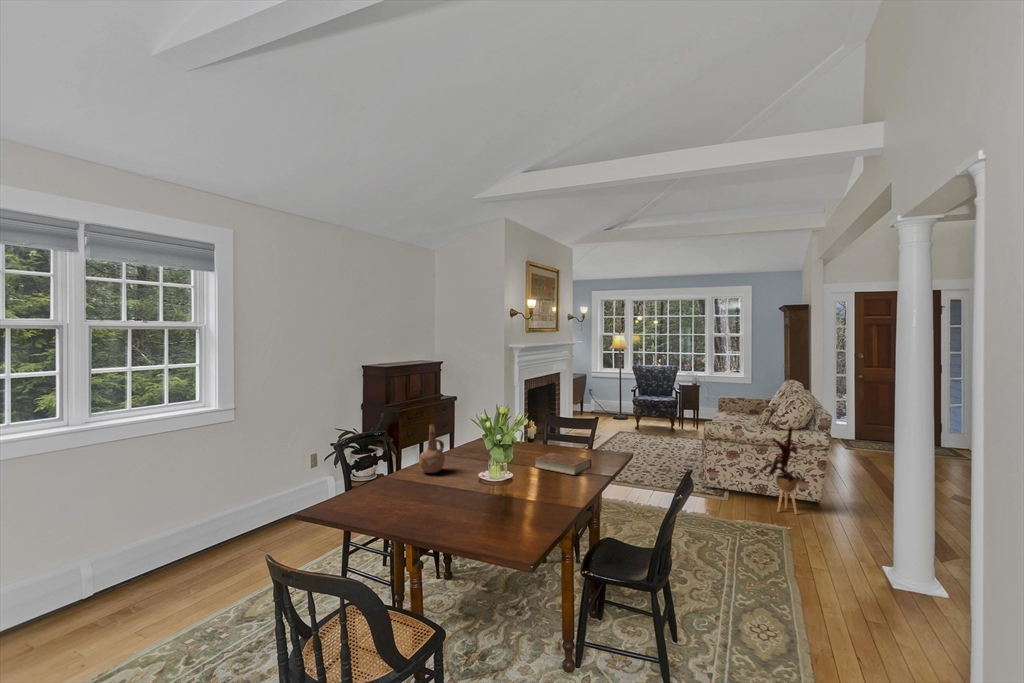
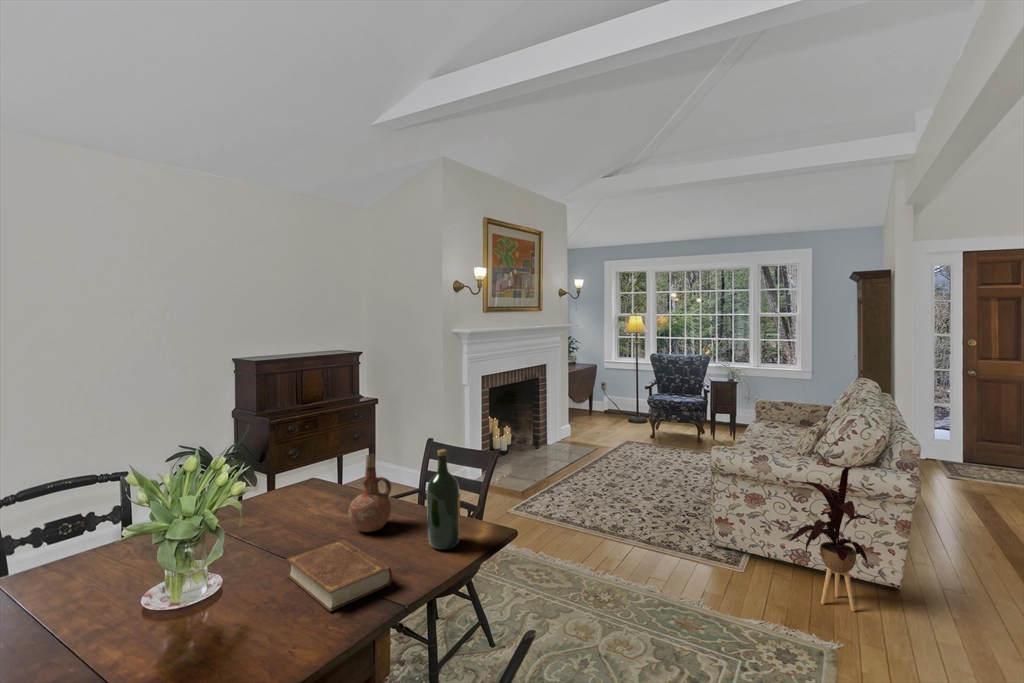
wine bottle: none [591,405,608,458] -> present [427,449,460,550]
ceramic pitcher: present [419,425,445,473] -> present [349,454,391,532]

